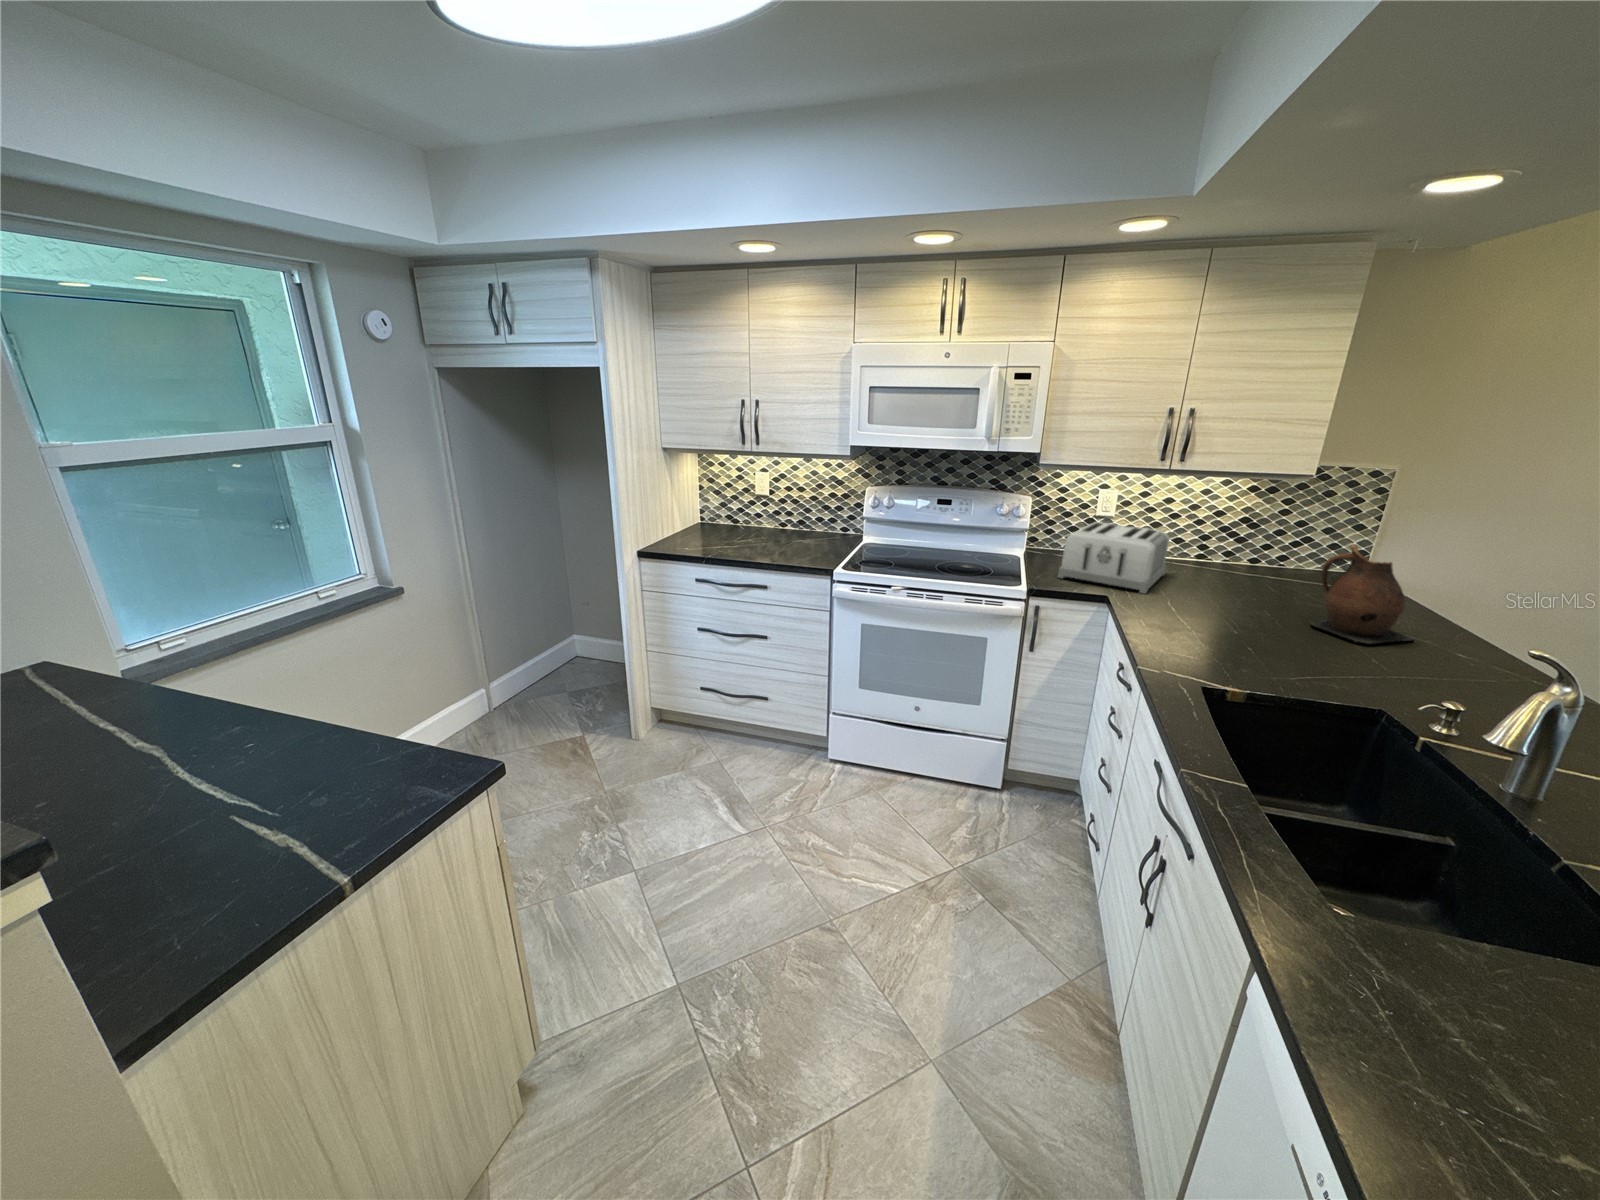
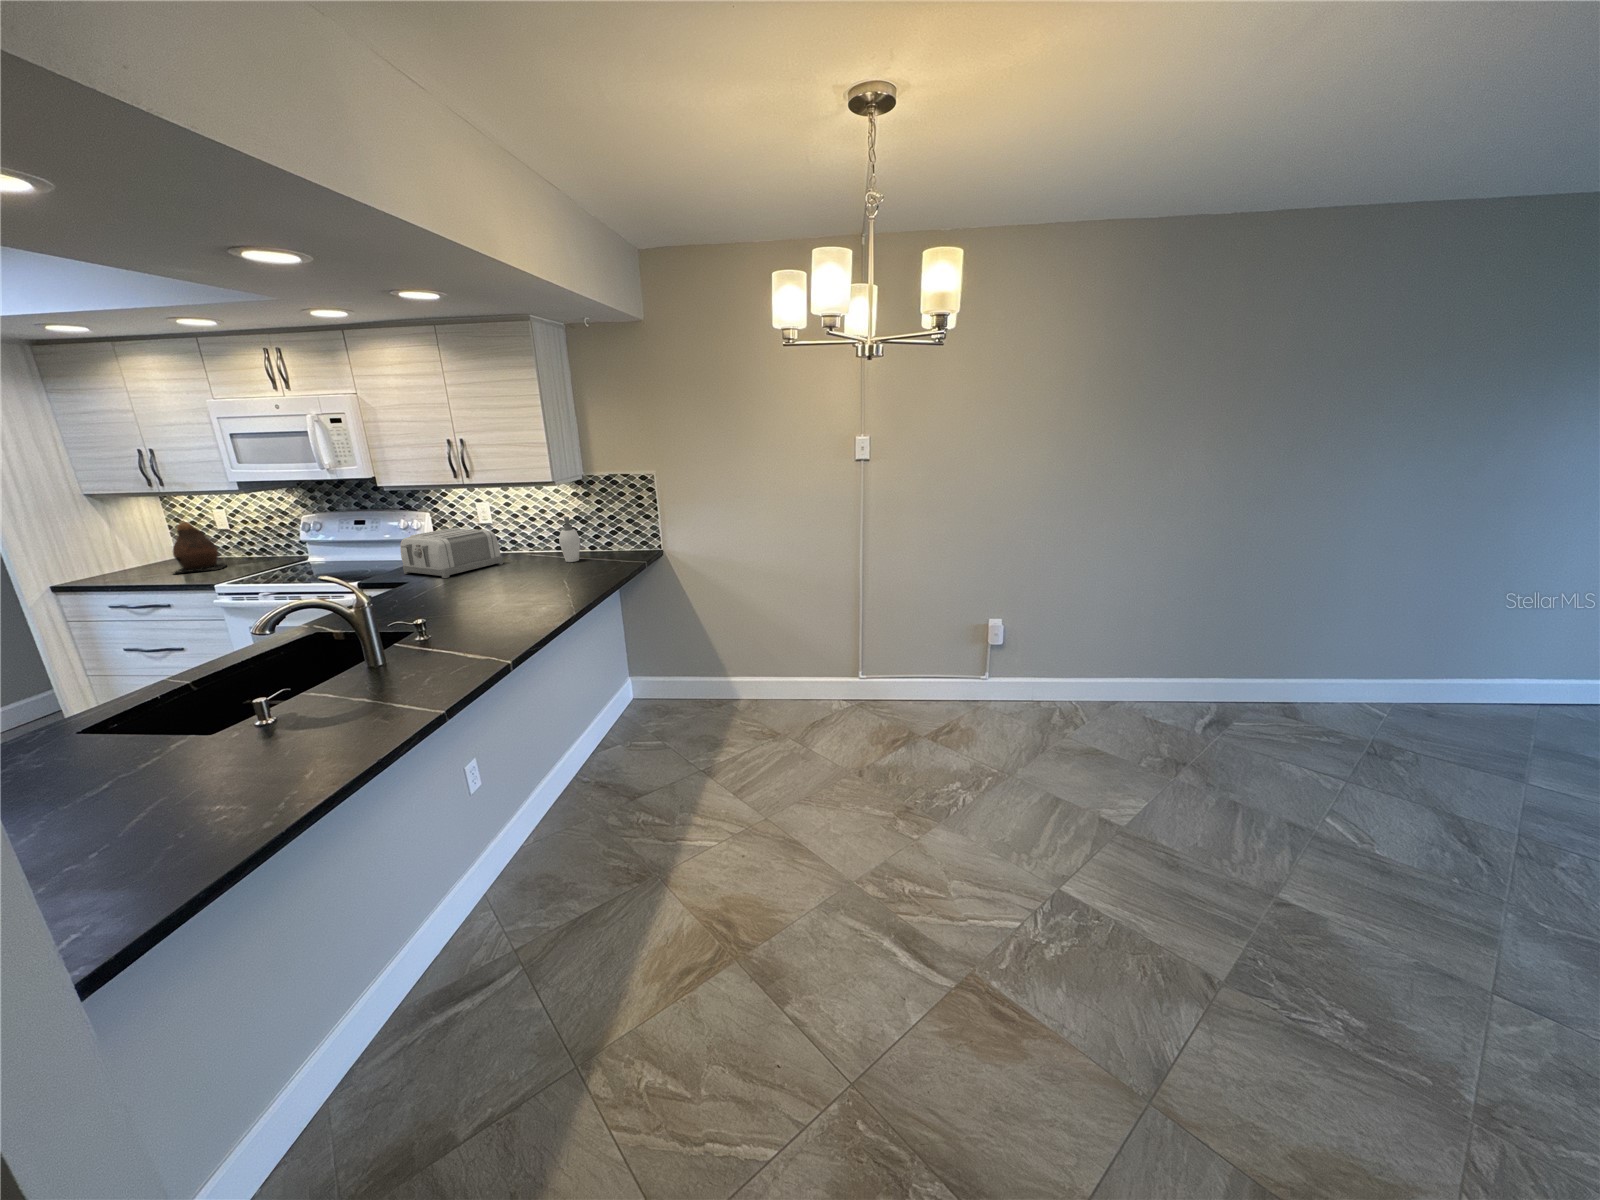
soap dispenser: none [1259,522,1294,583] -> present [559,517,580,562]
ceramic pitcher: present [1311,545,1413,644] -> present [173,522,226,573]

